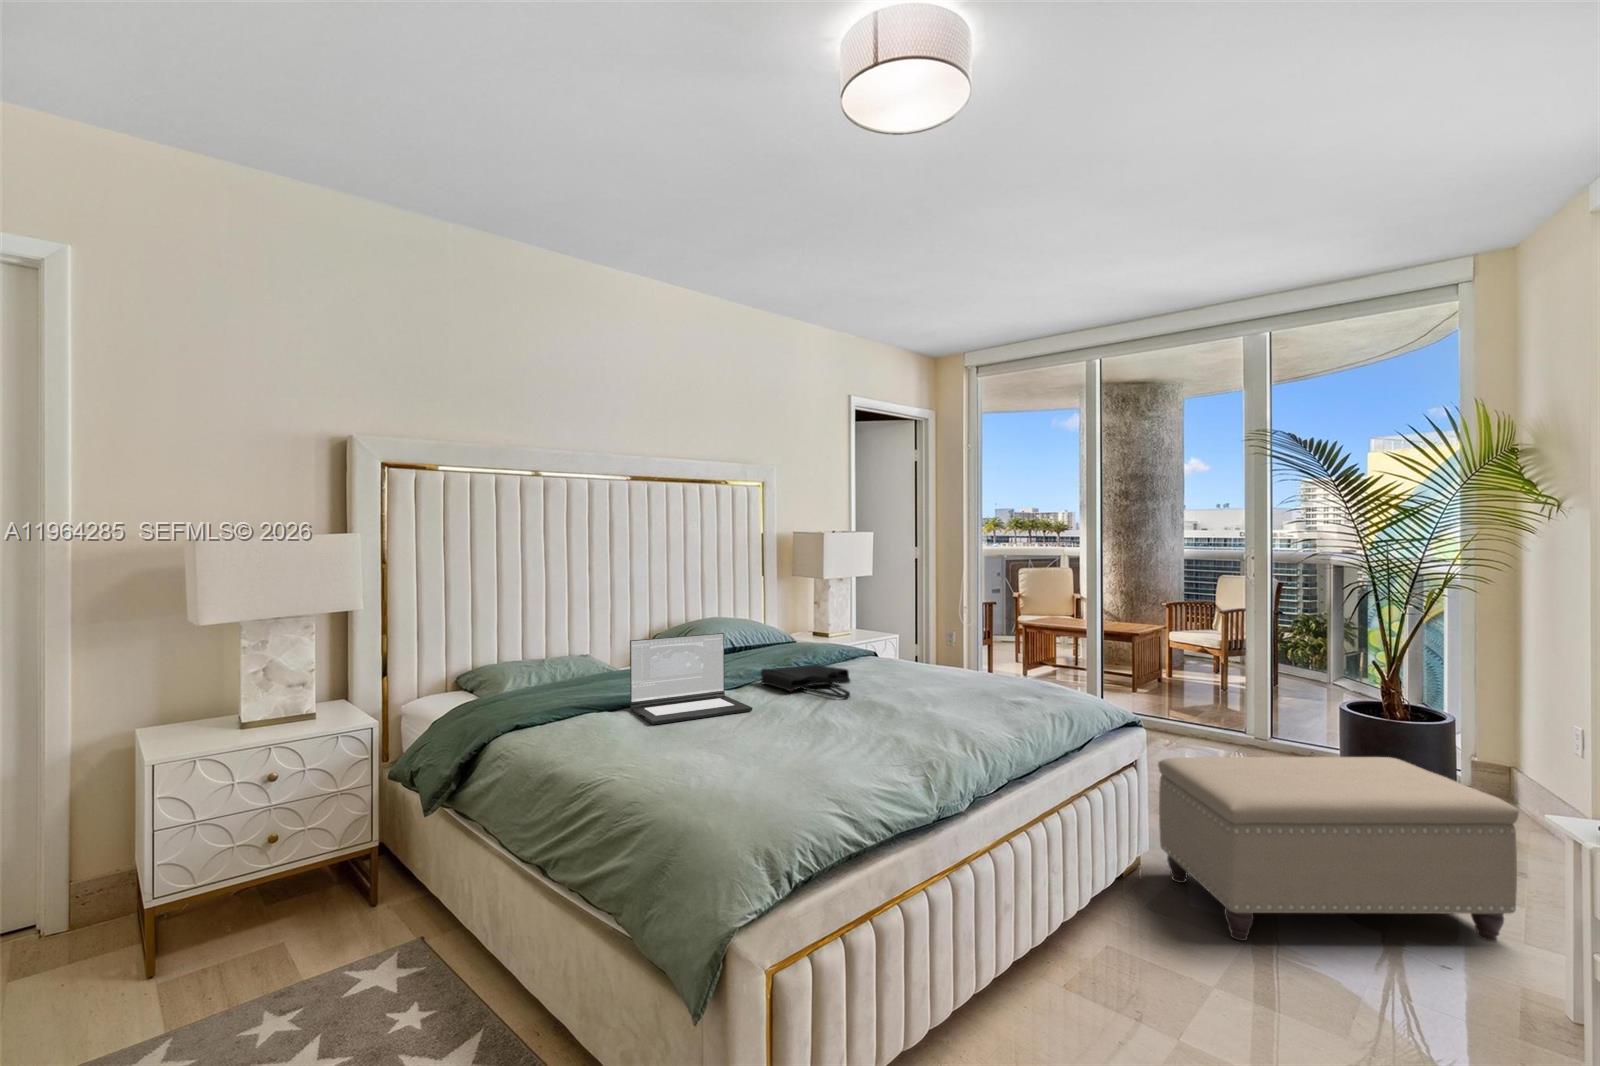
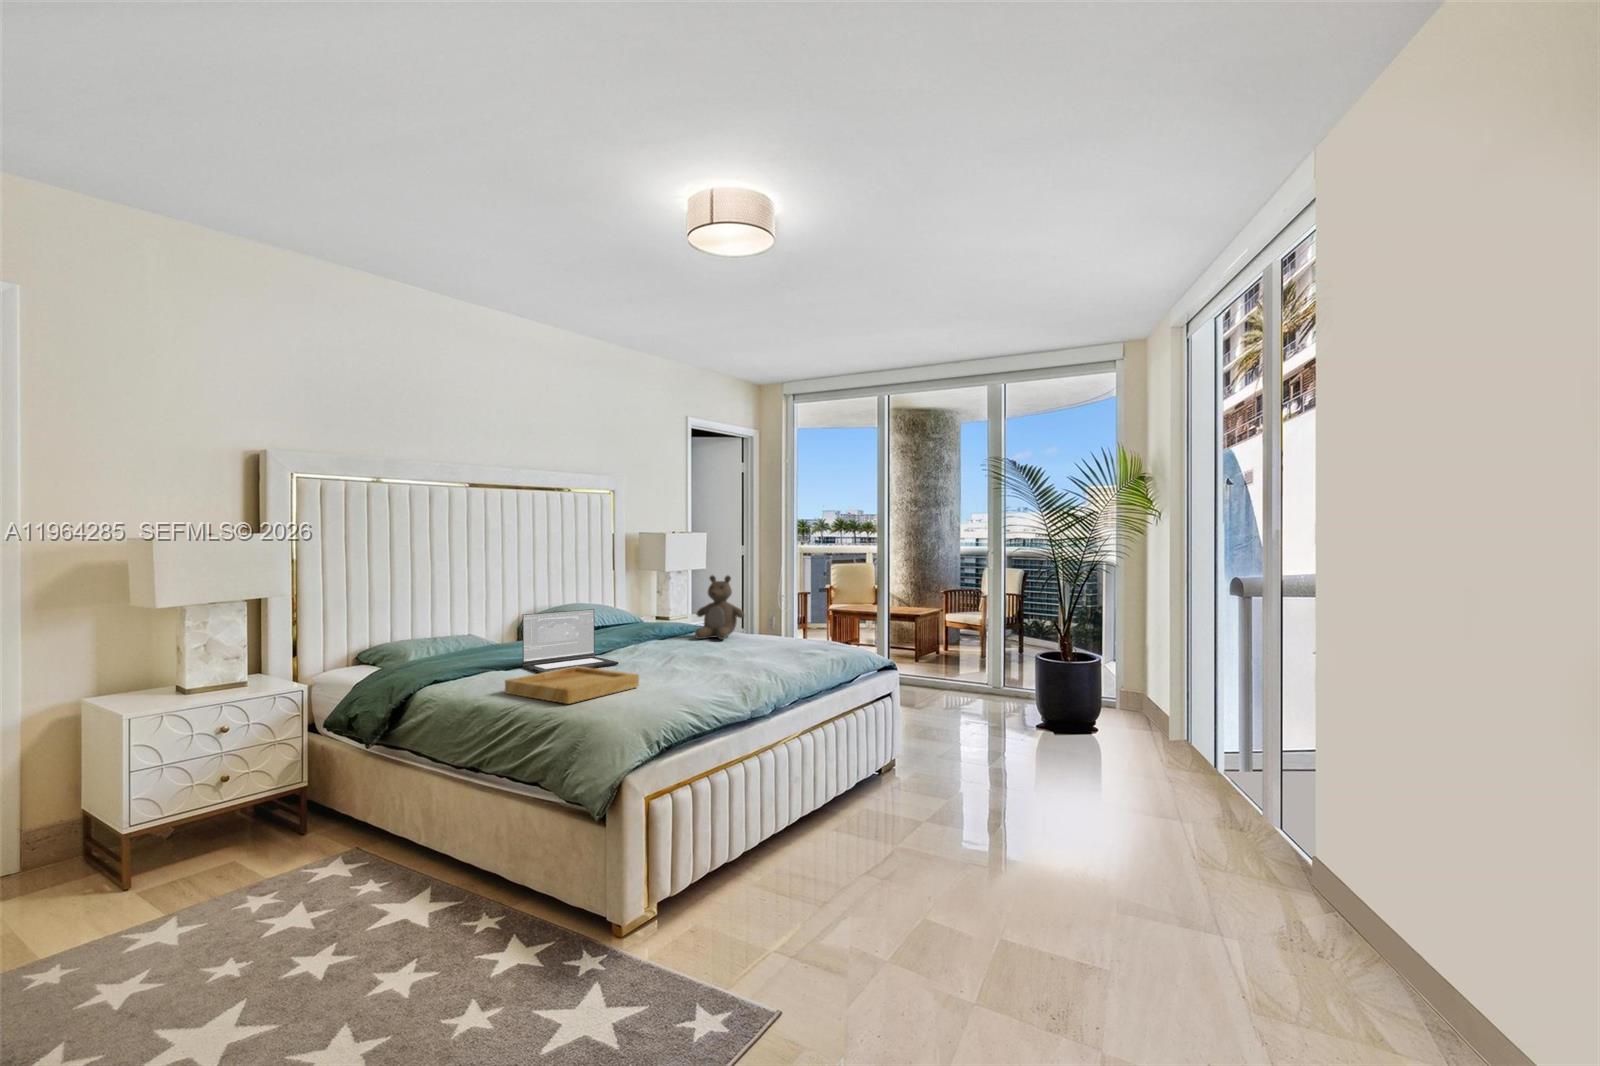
teddy bear: none [857,587,922,673] -> present [695,575,744,640]
tote bag: present [761,664,850,698] -> none [621,634,691,655]
tray: none [589,717,772,789] -> present [505,667,639,704]
ottoman: present [1158,757,1519,942] -> none [908,683,1111,801]

